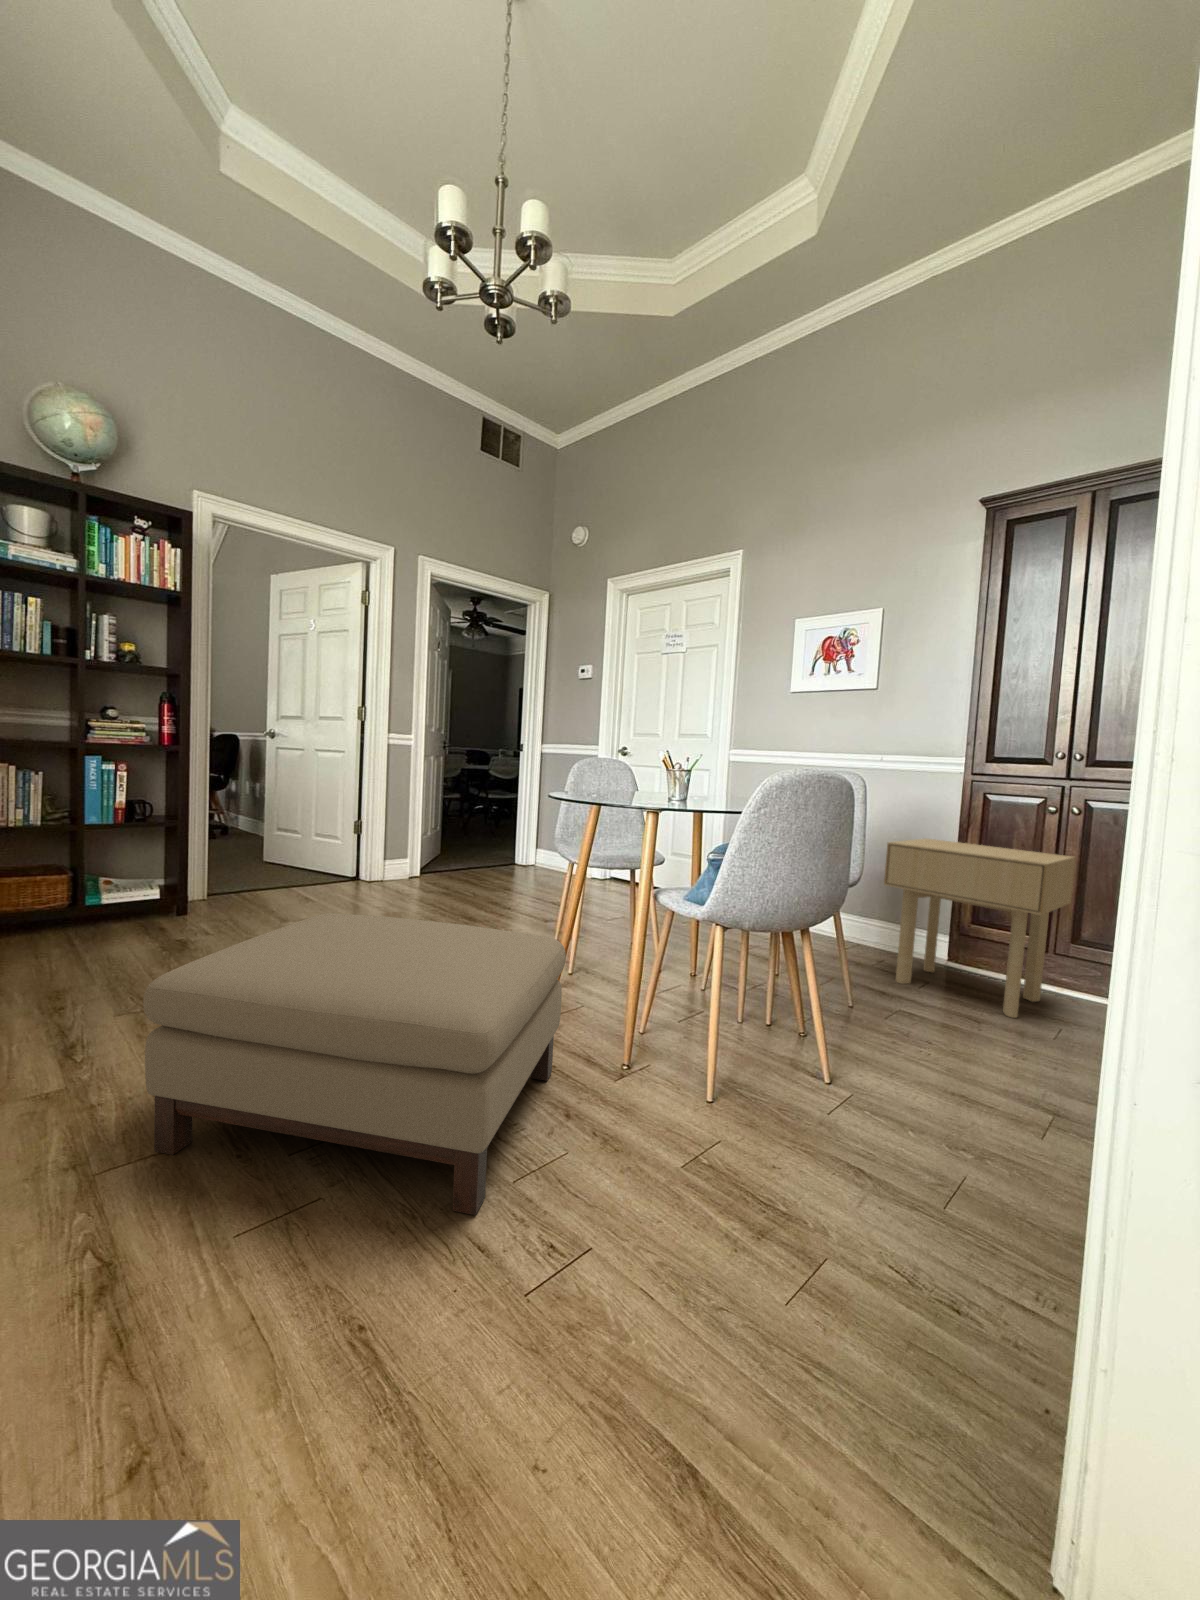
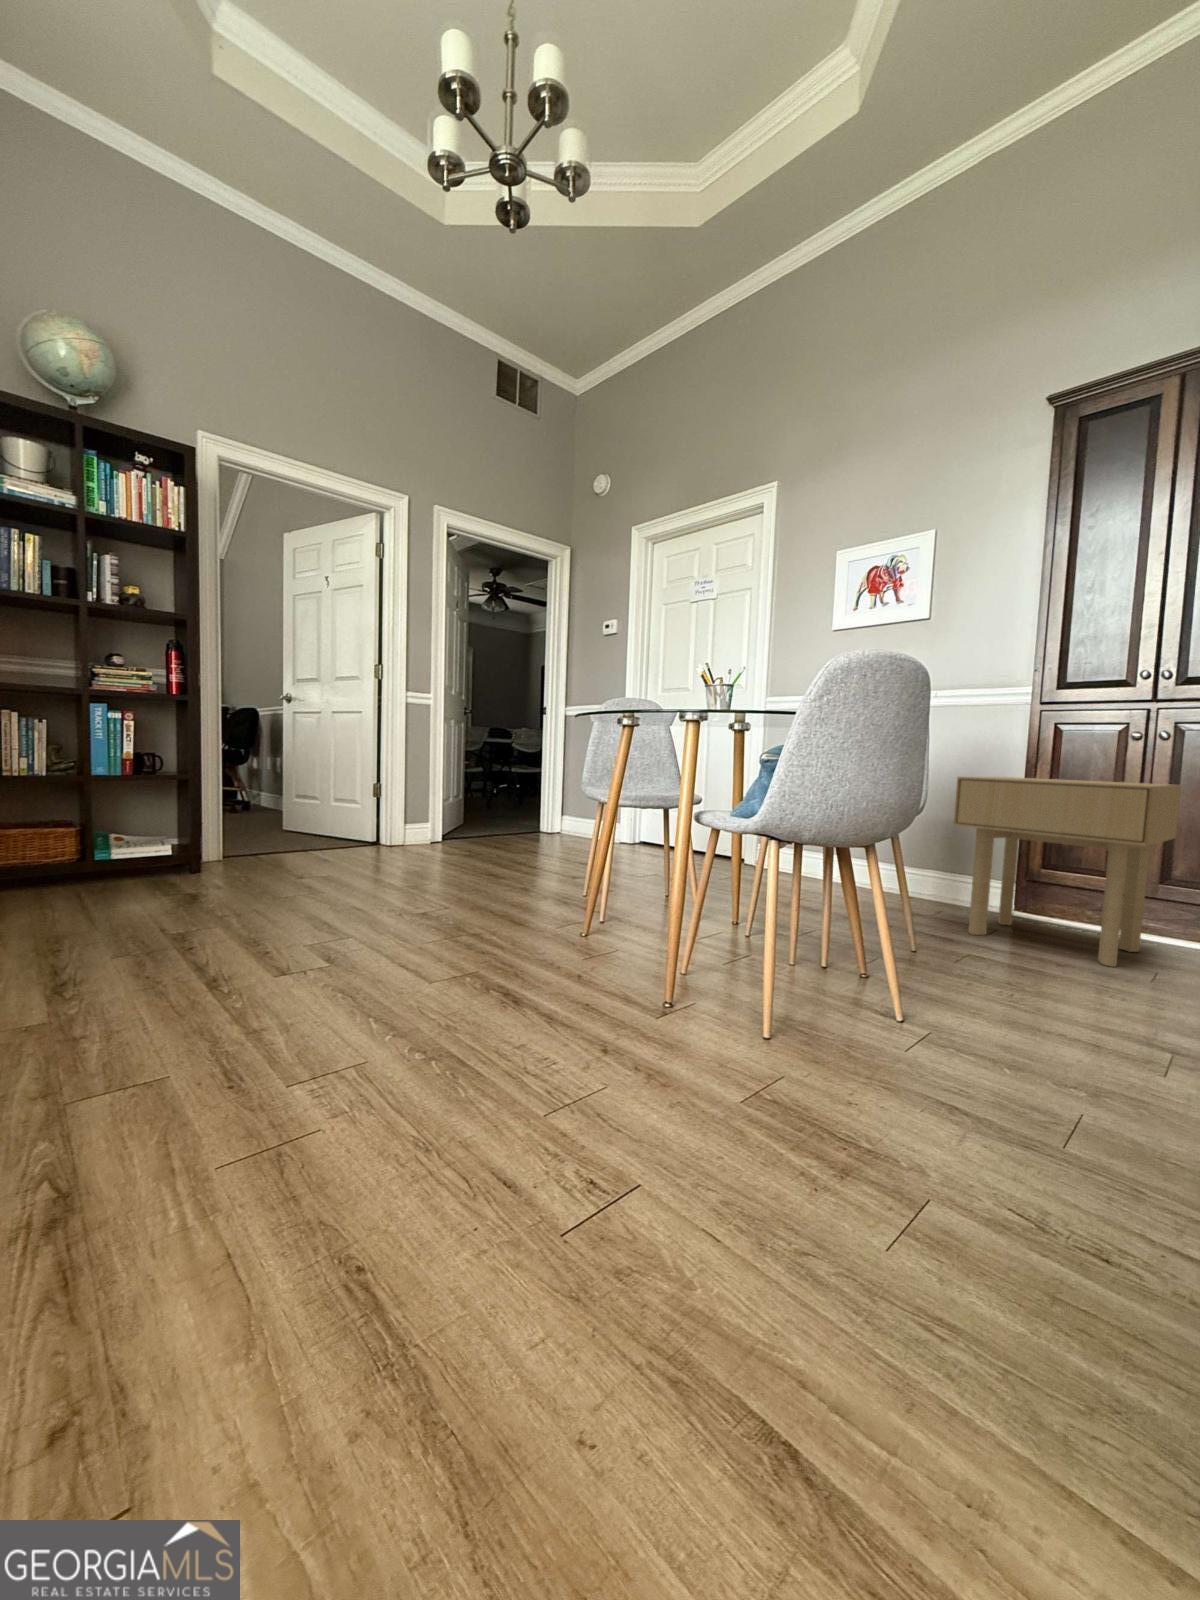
ottoman: present [143,913,565,1215] -> none [120,840,599,1150]

